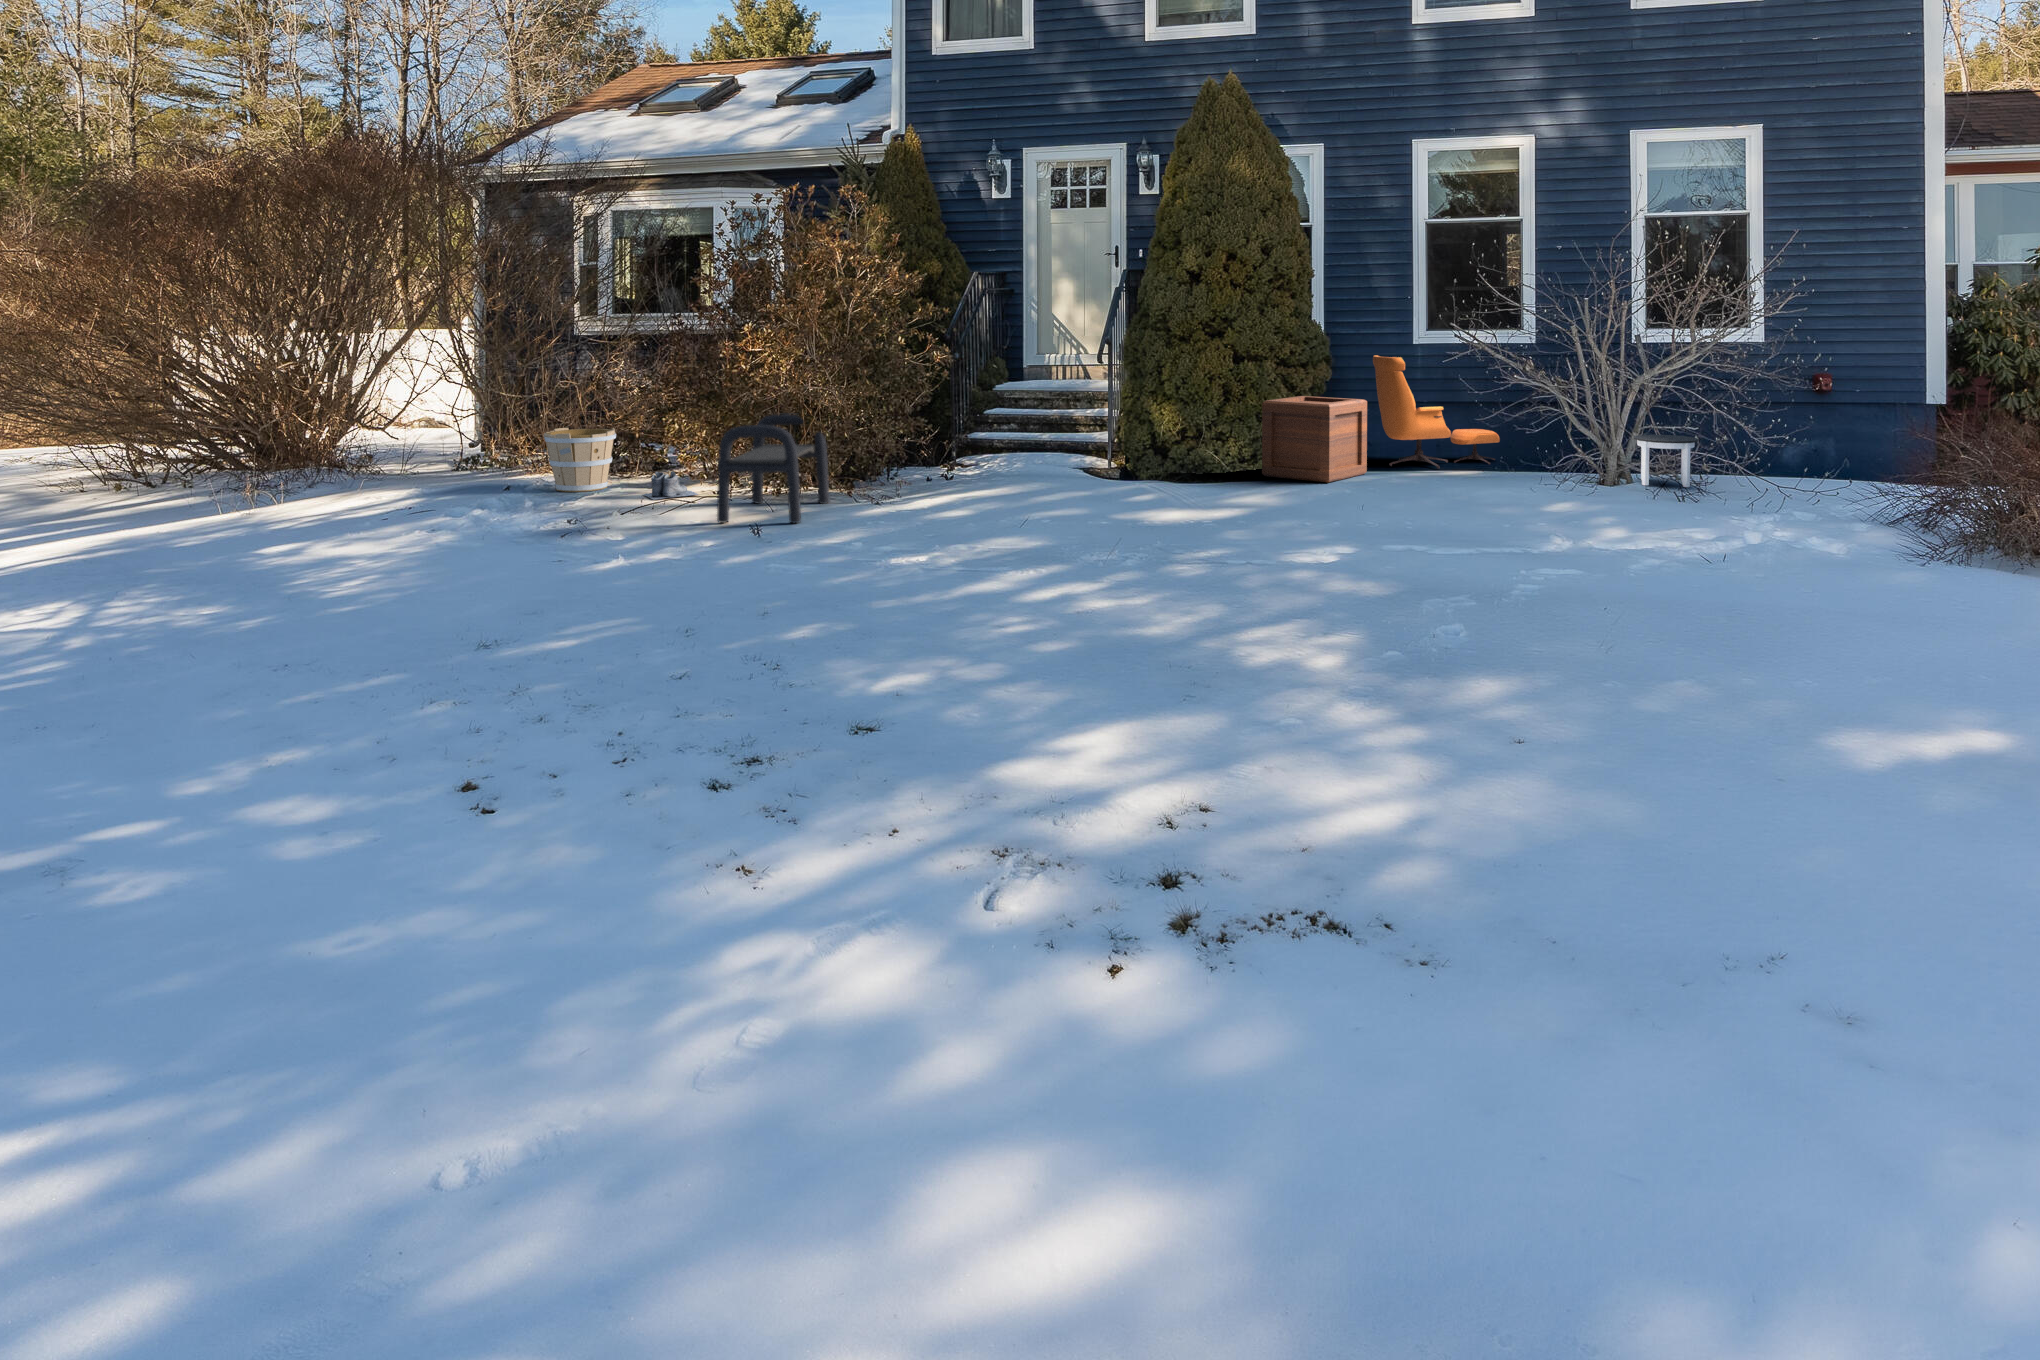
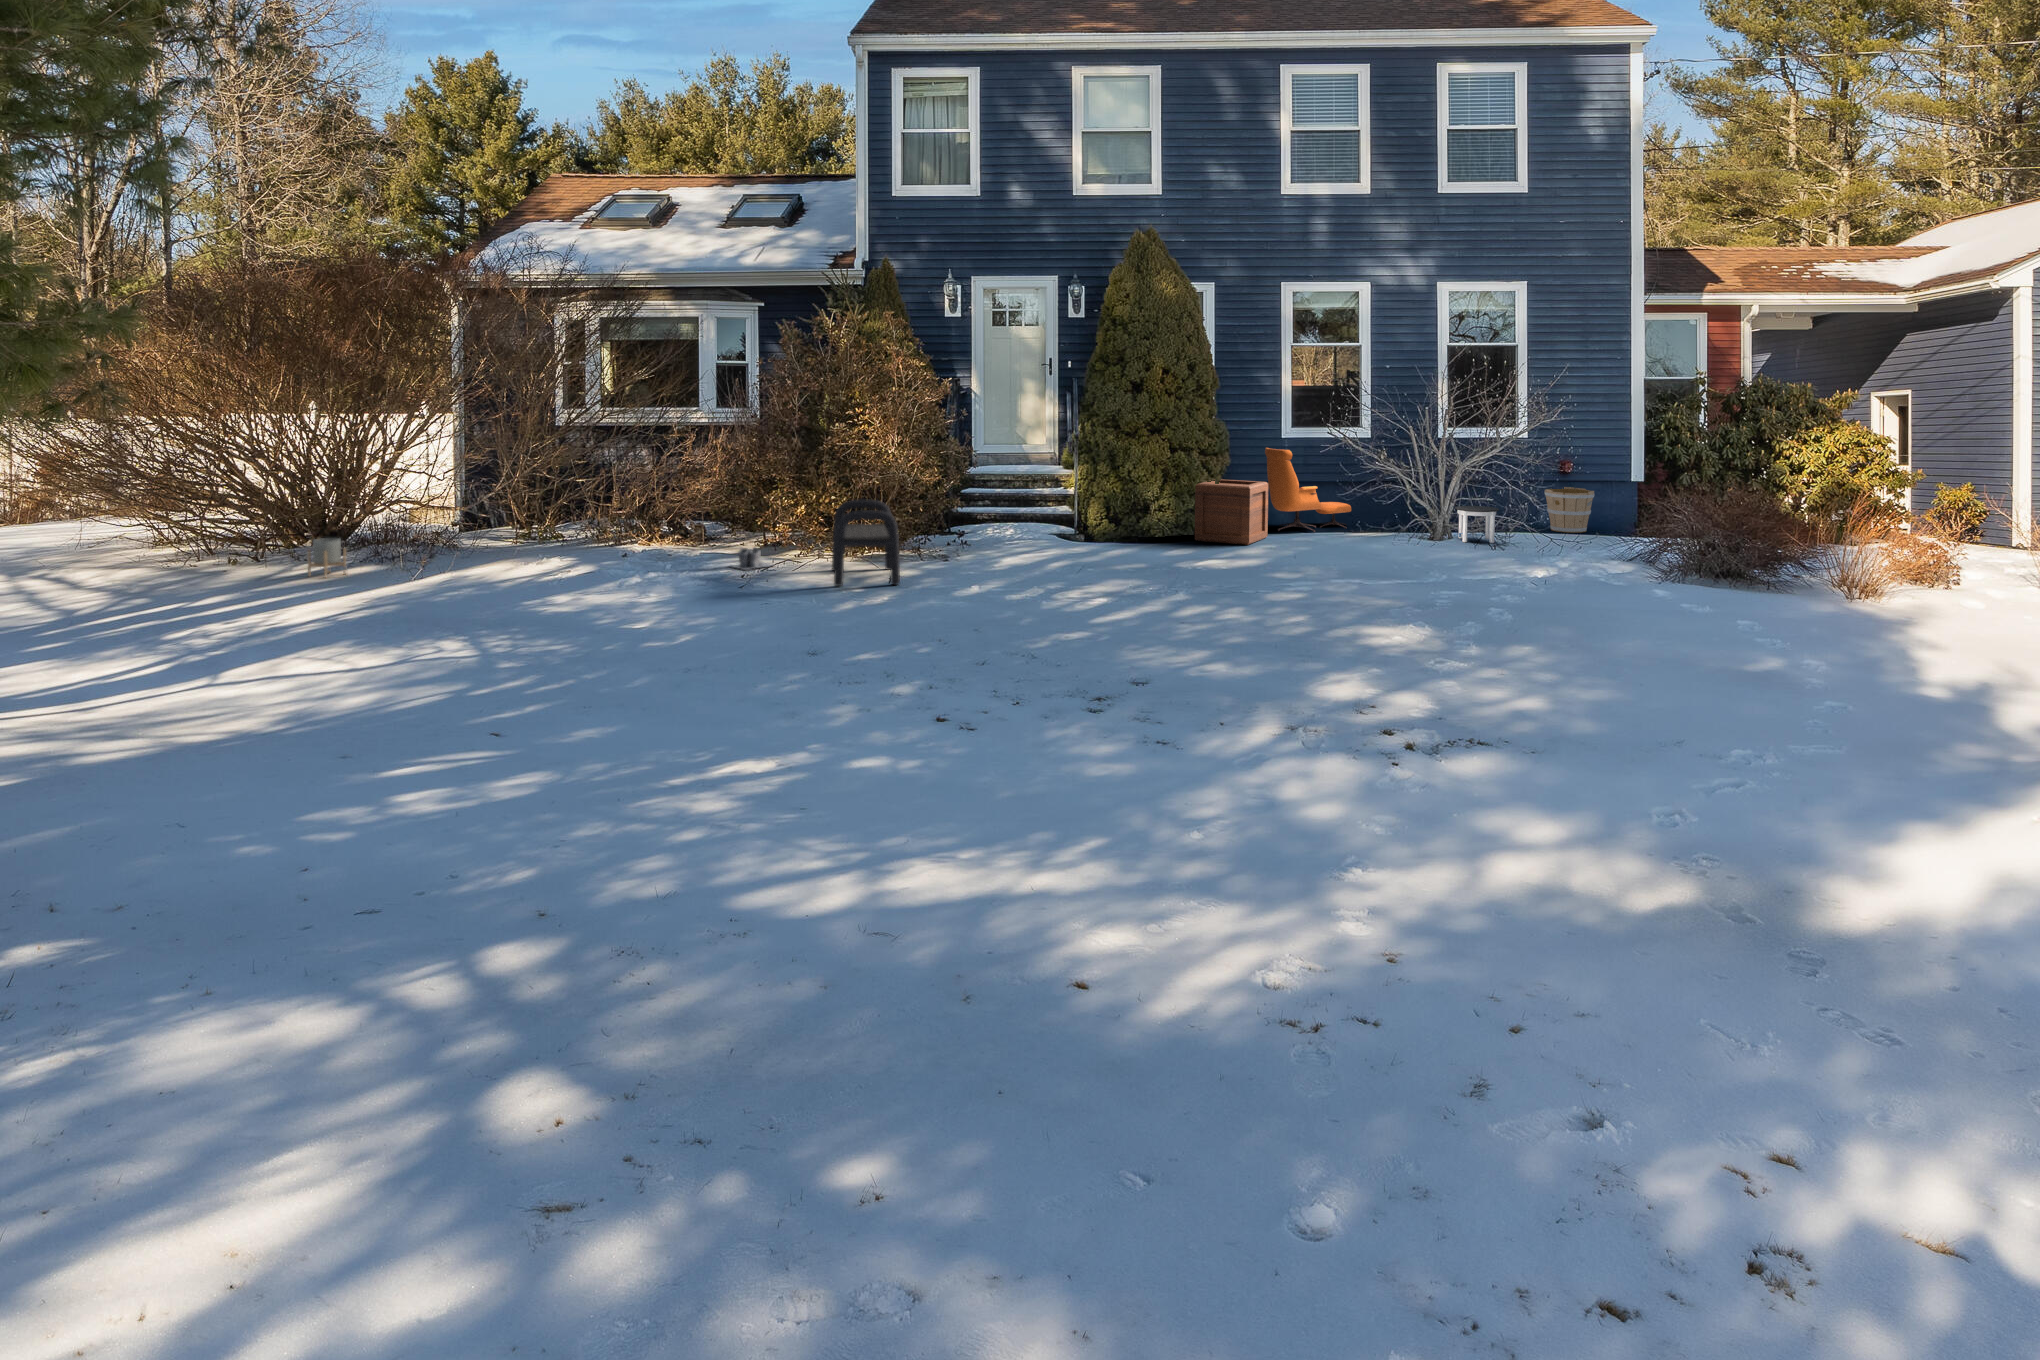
wooden bucket: present [544,428,616,492] -> present [1545,487,1595,533]
planter: none [190,451,233,497] -> present [308,538,346,578]

